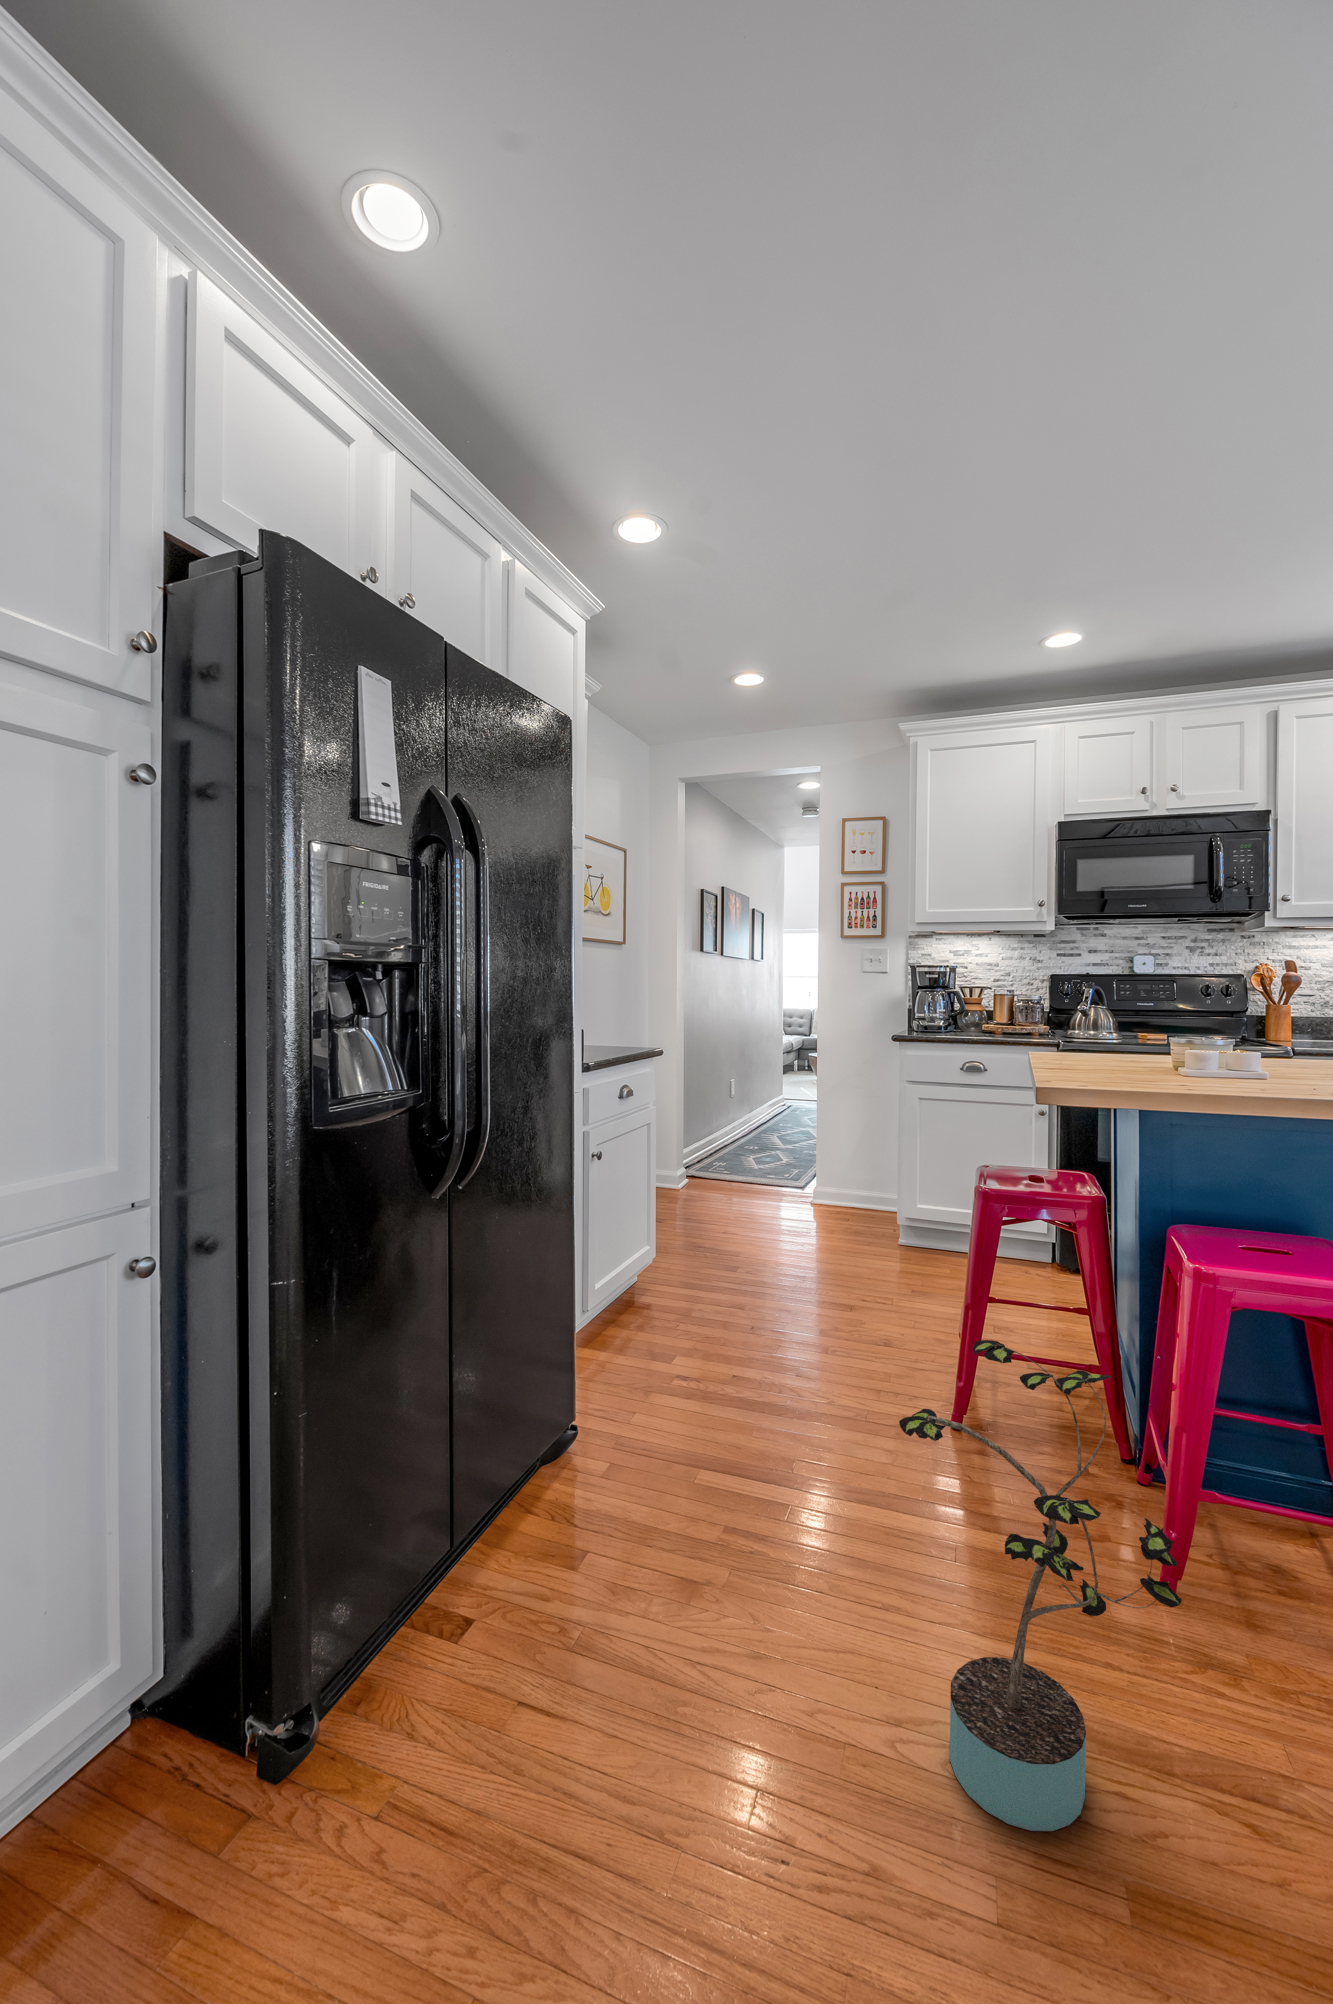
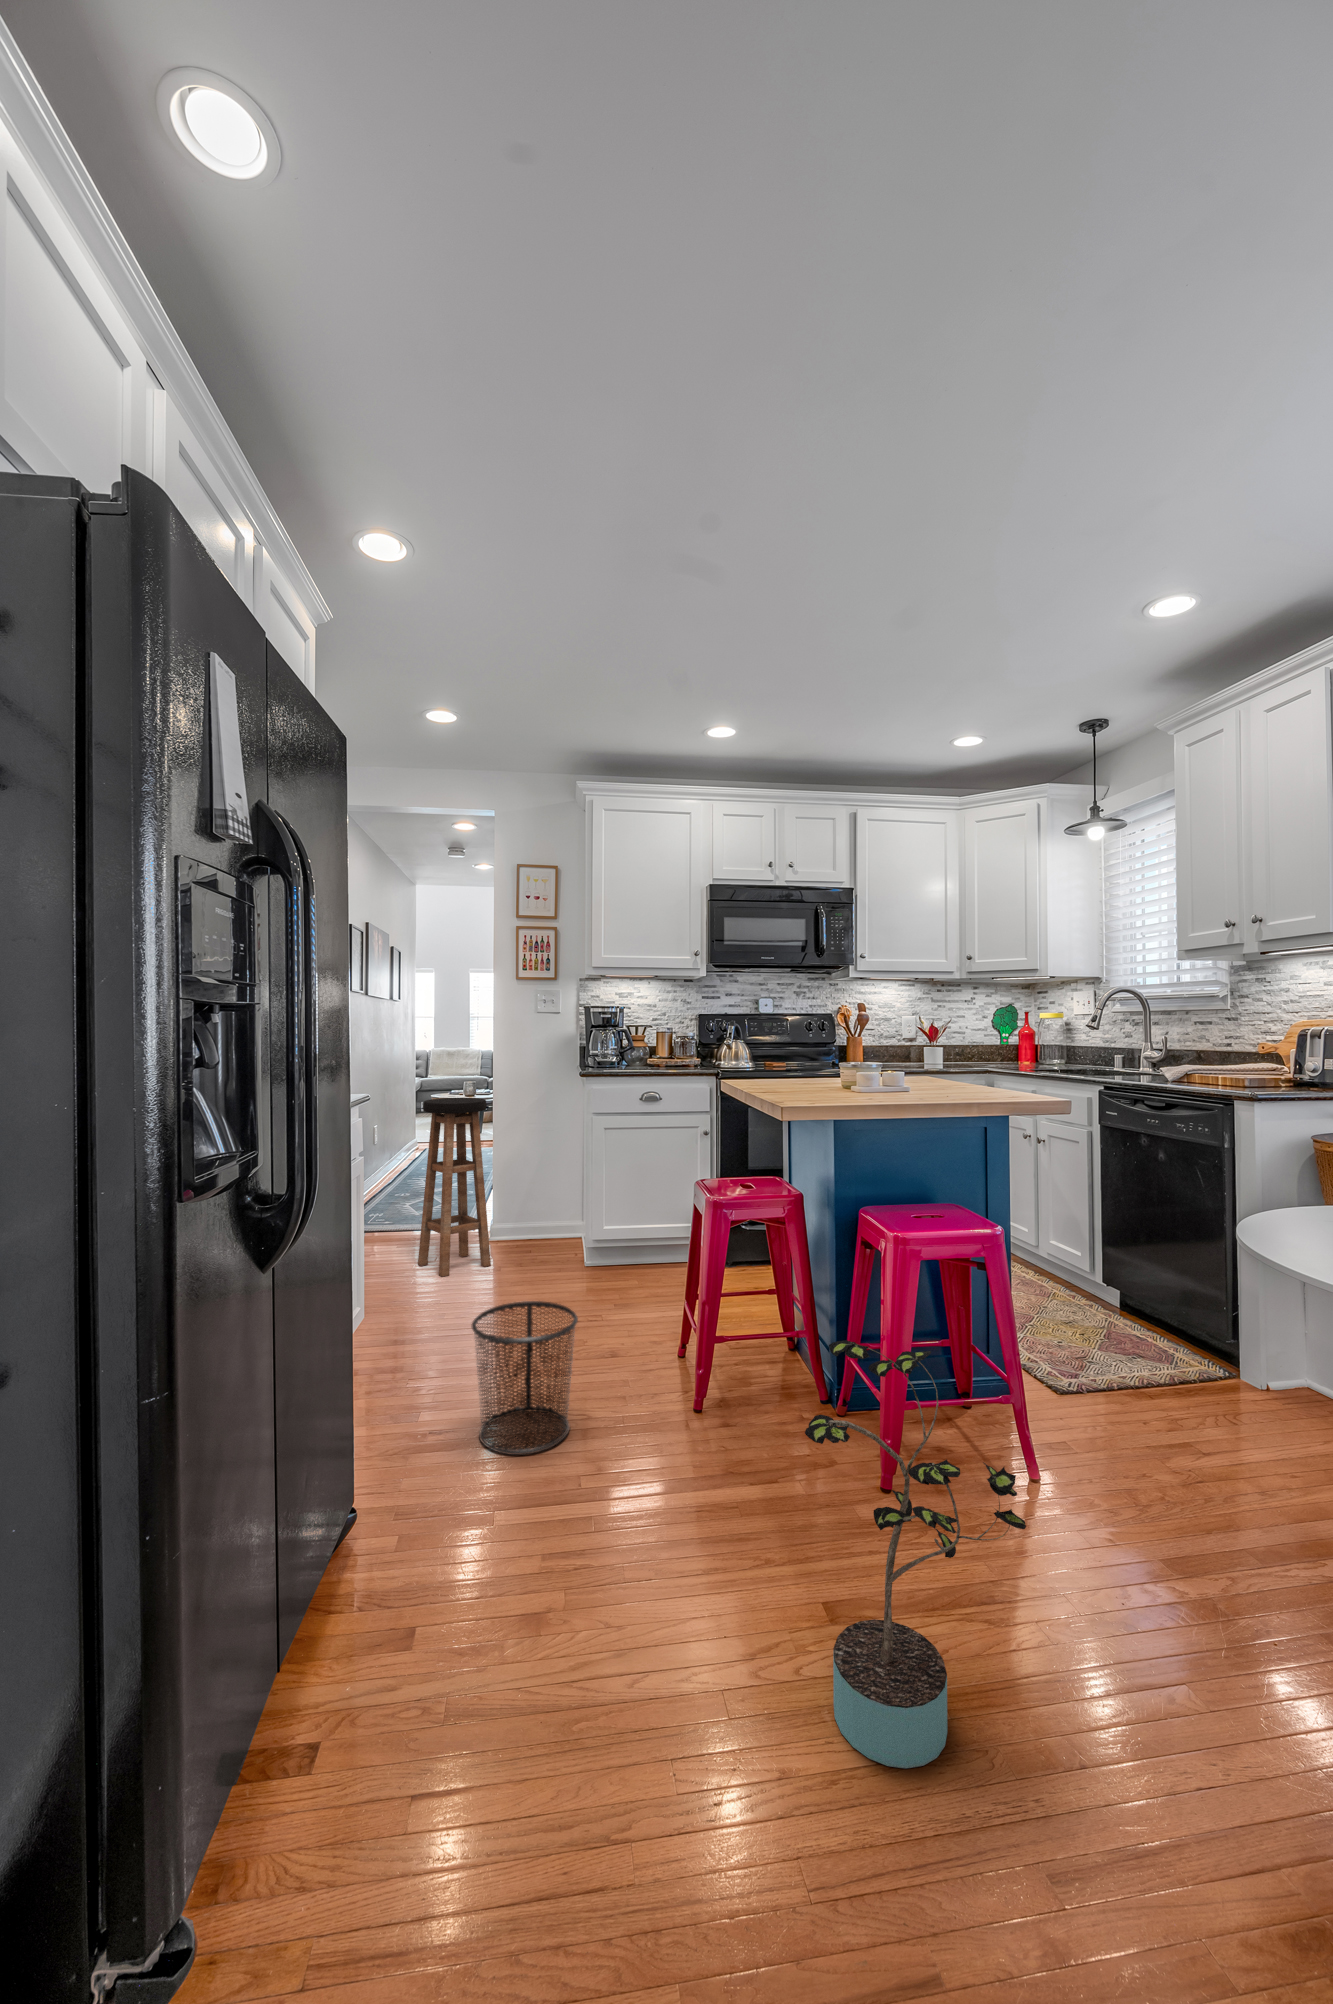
bar stool: none [733,1058,801,1232] -> present [418,1098,491,1277]
waste bin: none [711,1259,817,1407] -> present [471,1301,578,1455]

